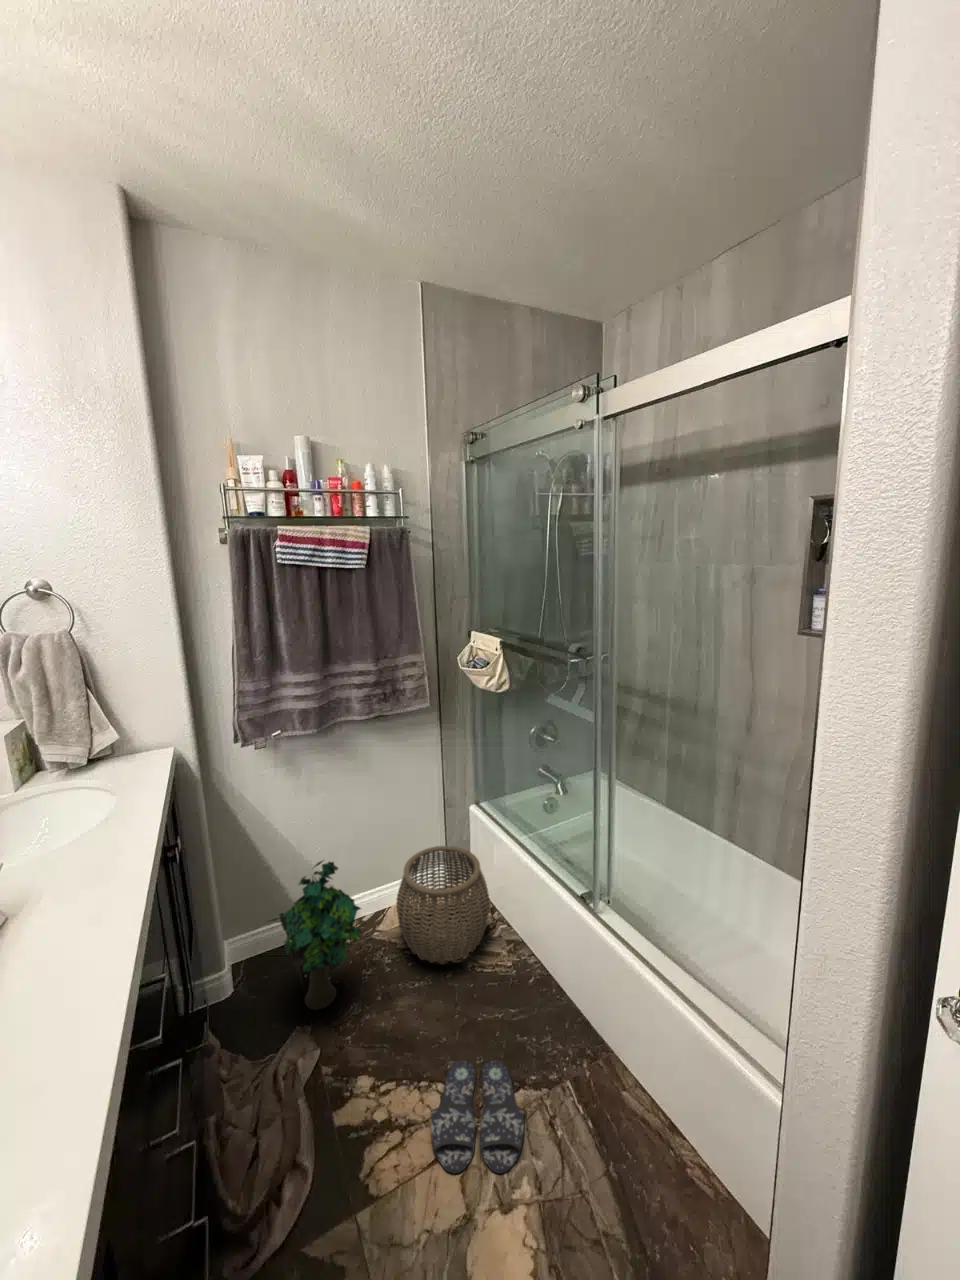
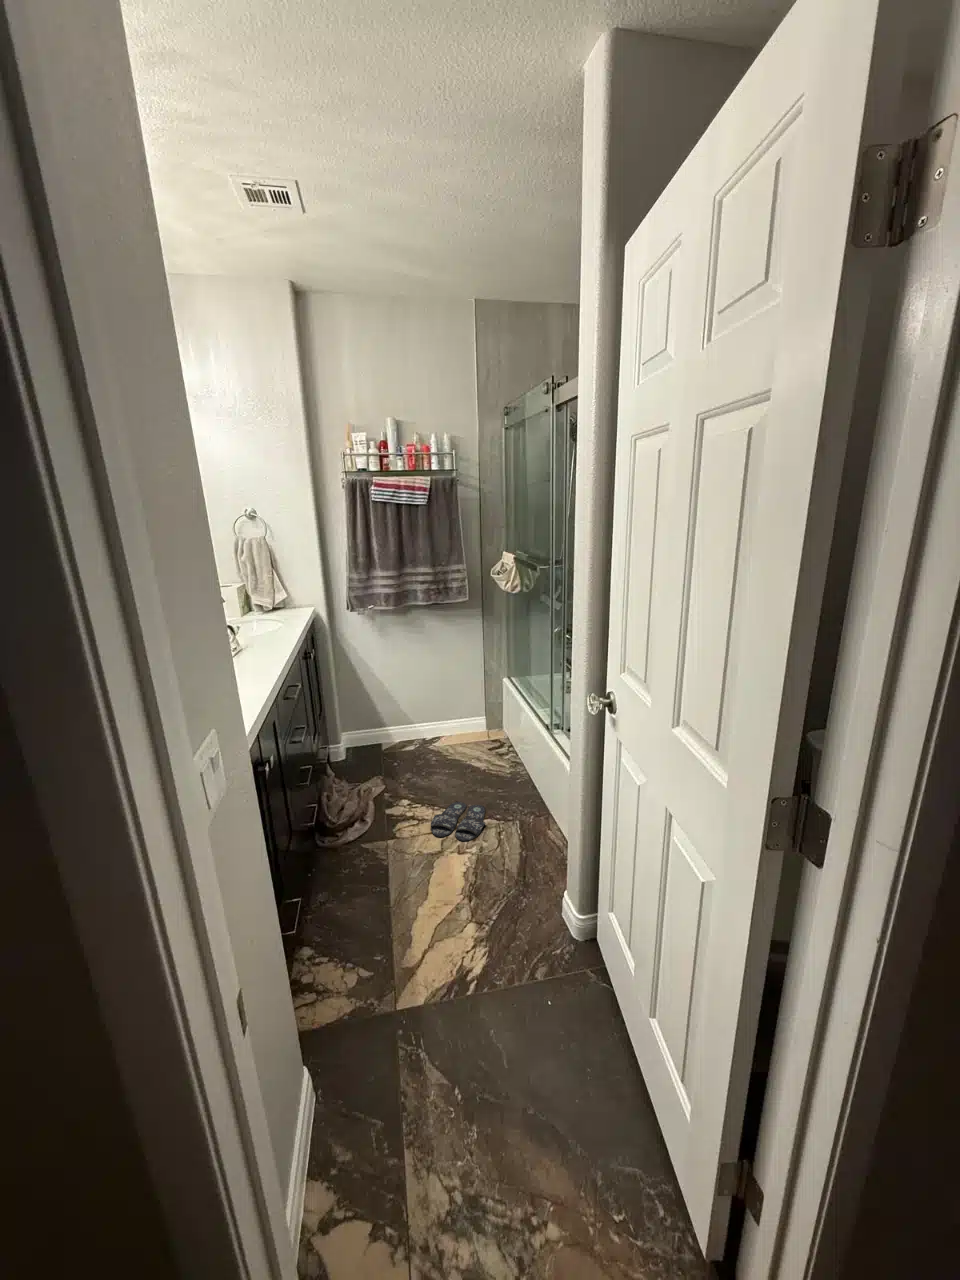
woven basket: present [396,846,490,964] -> none [442,697,504,765]
decorative plant: present [271,861,361,1010] -> none [361,684,418,773]

